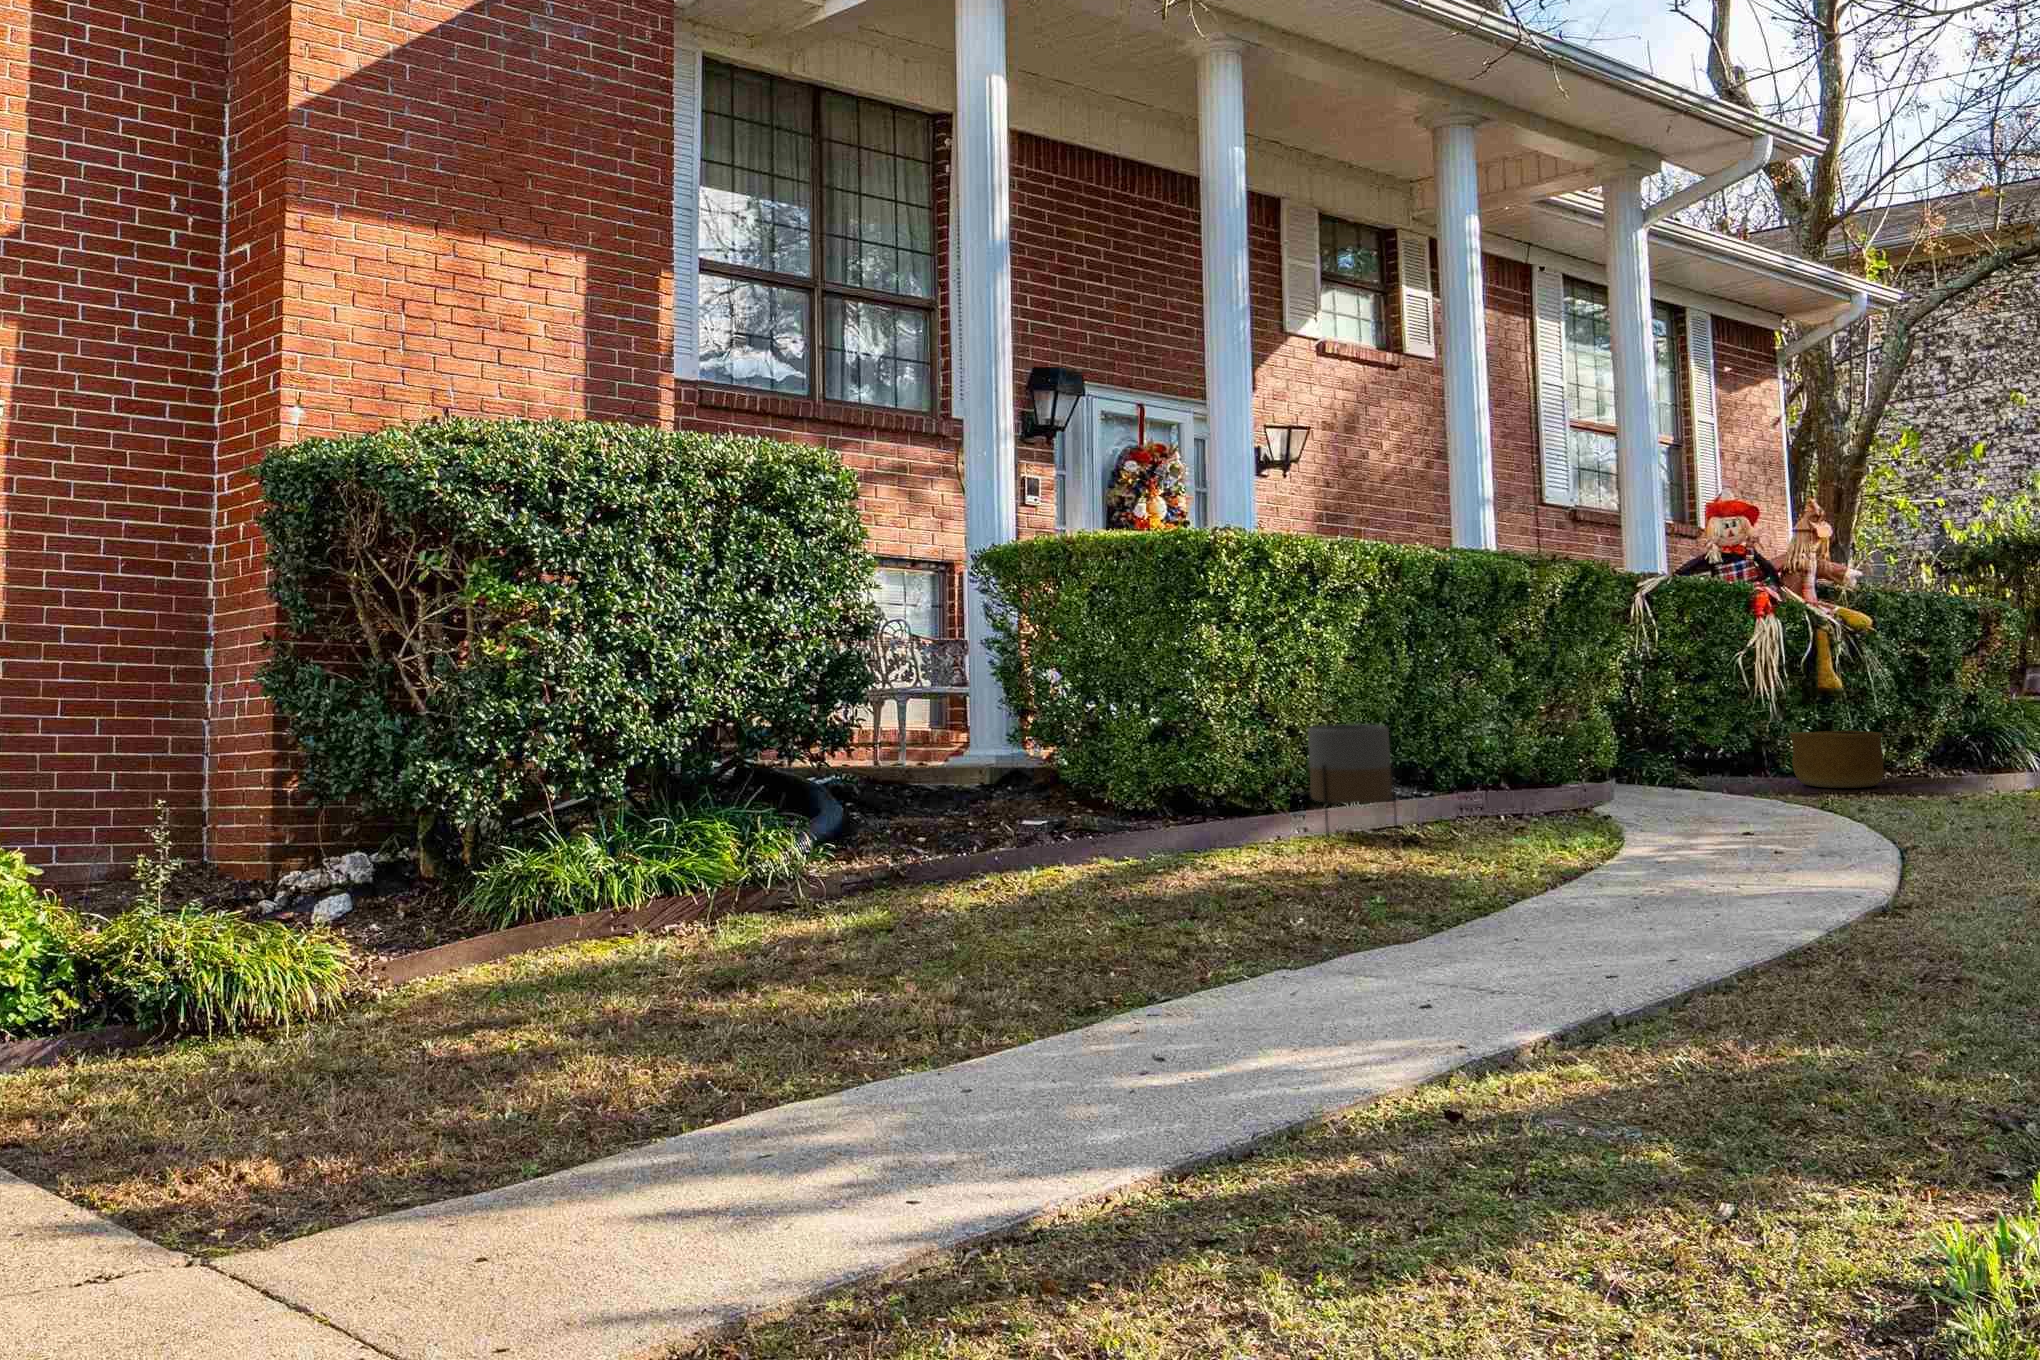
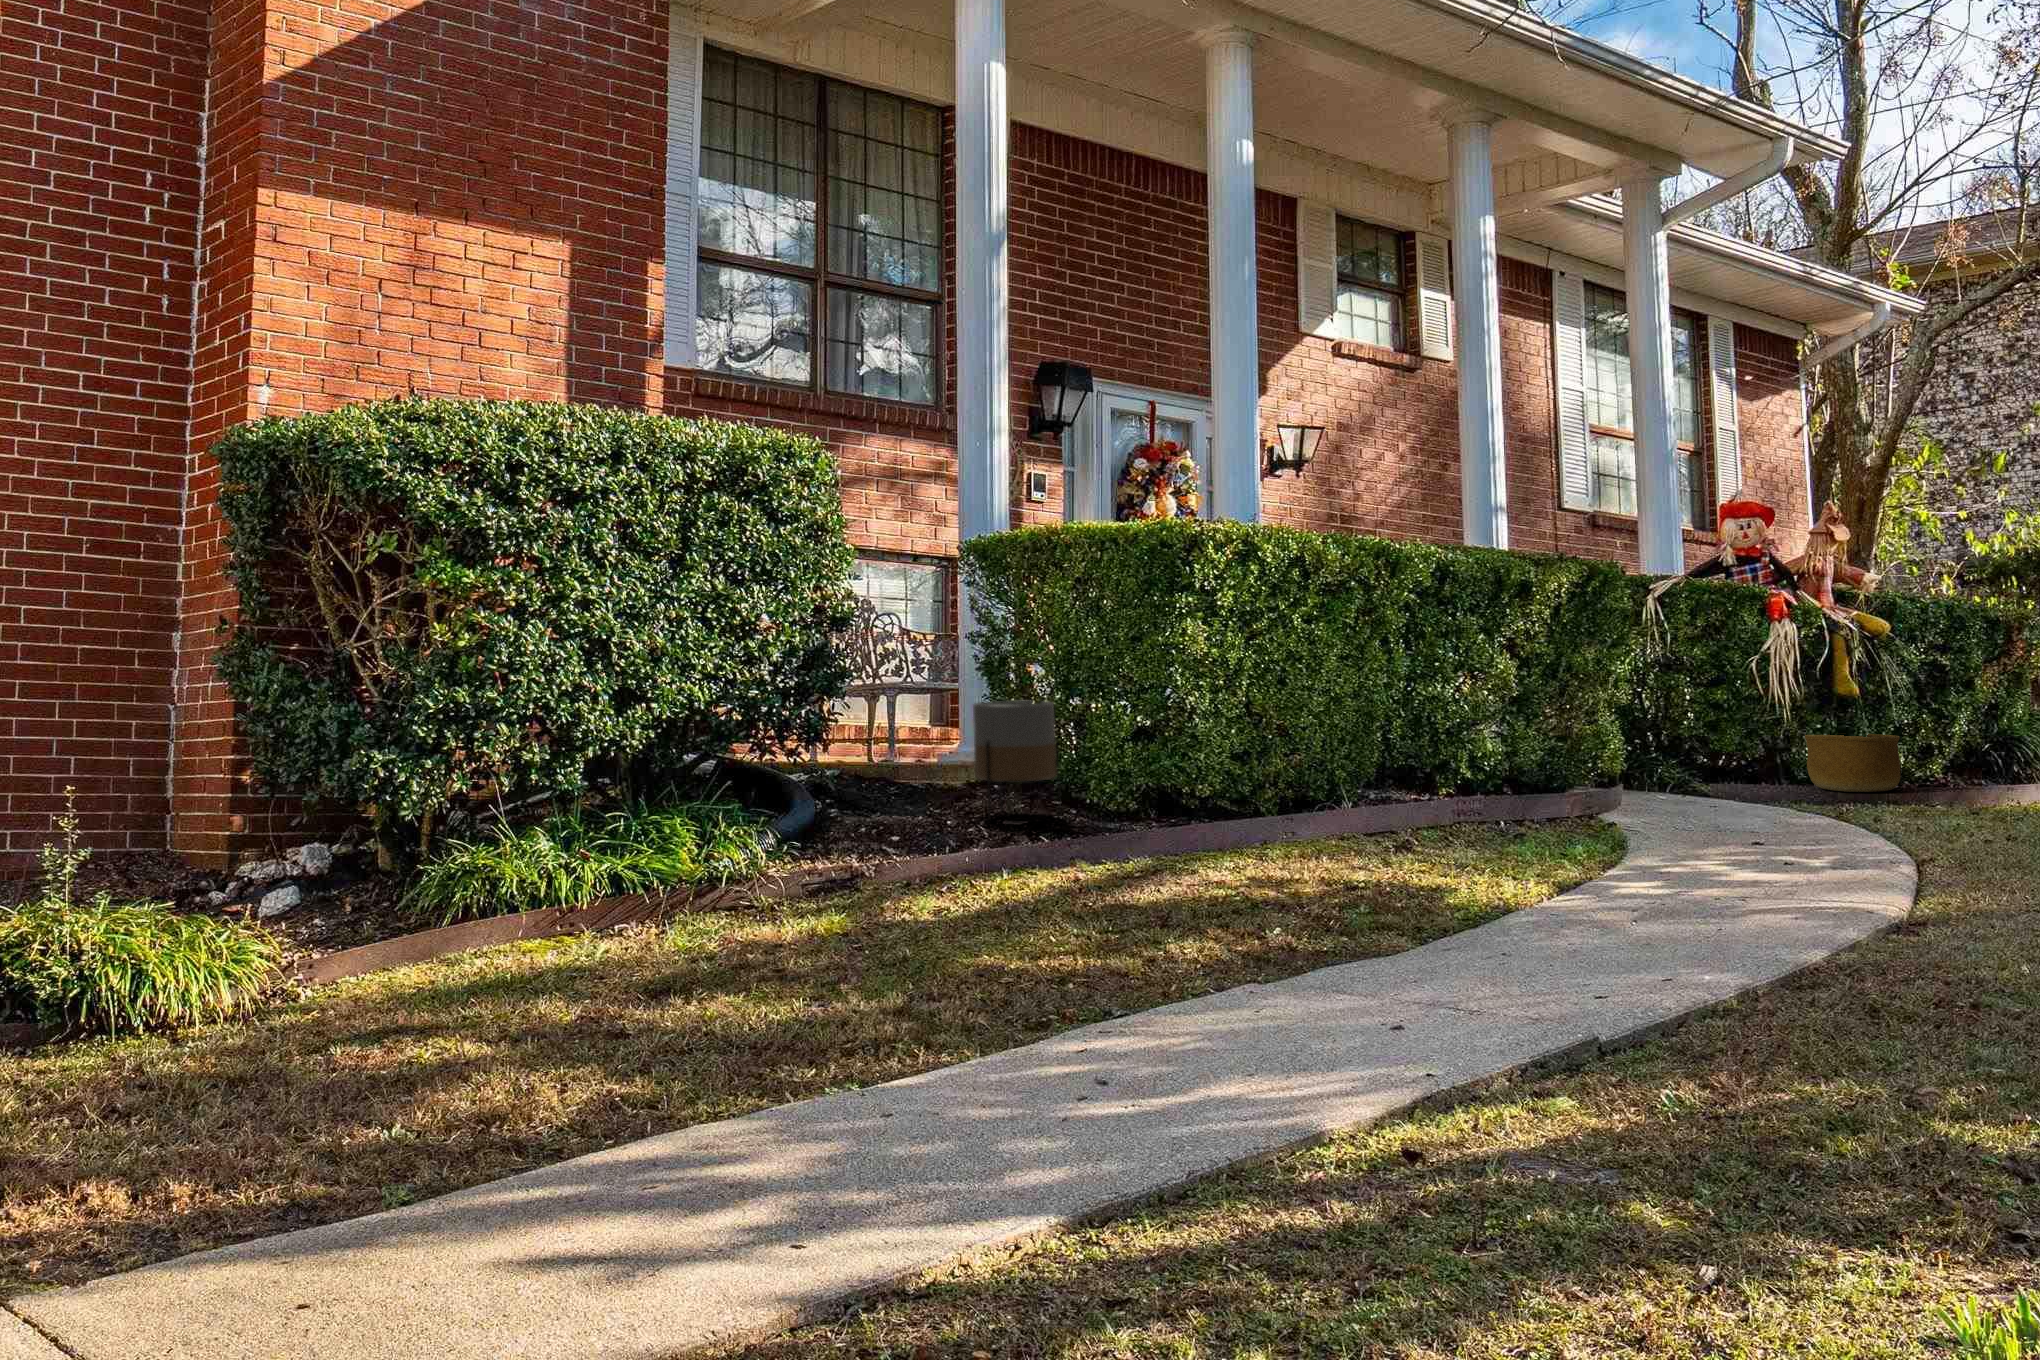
planter: present [1308,724,1397,840] -> present [973,701,1061,820]

